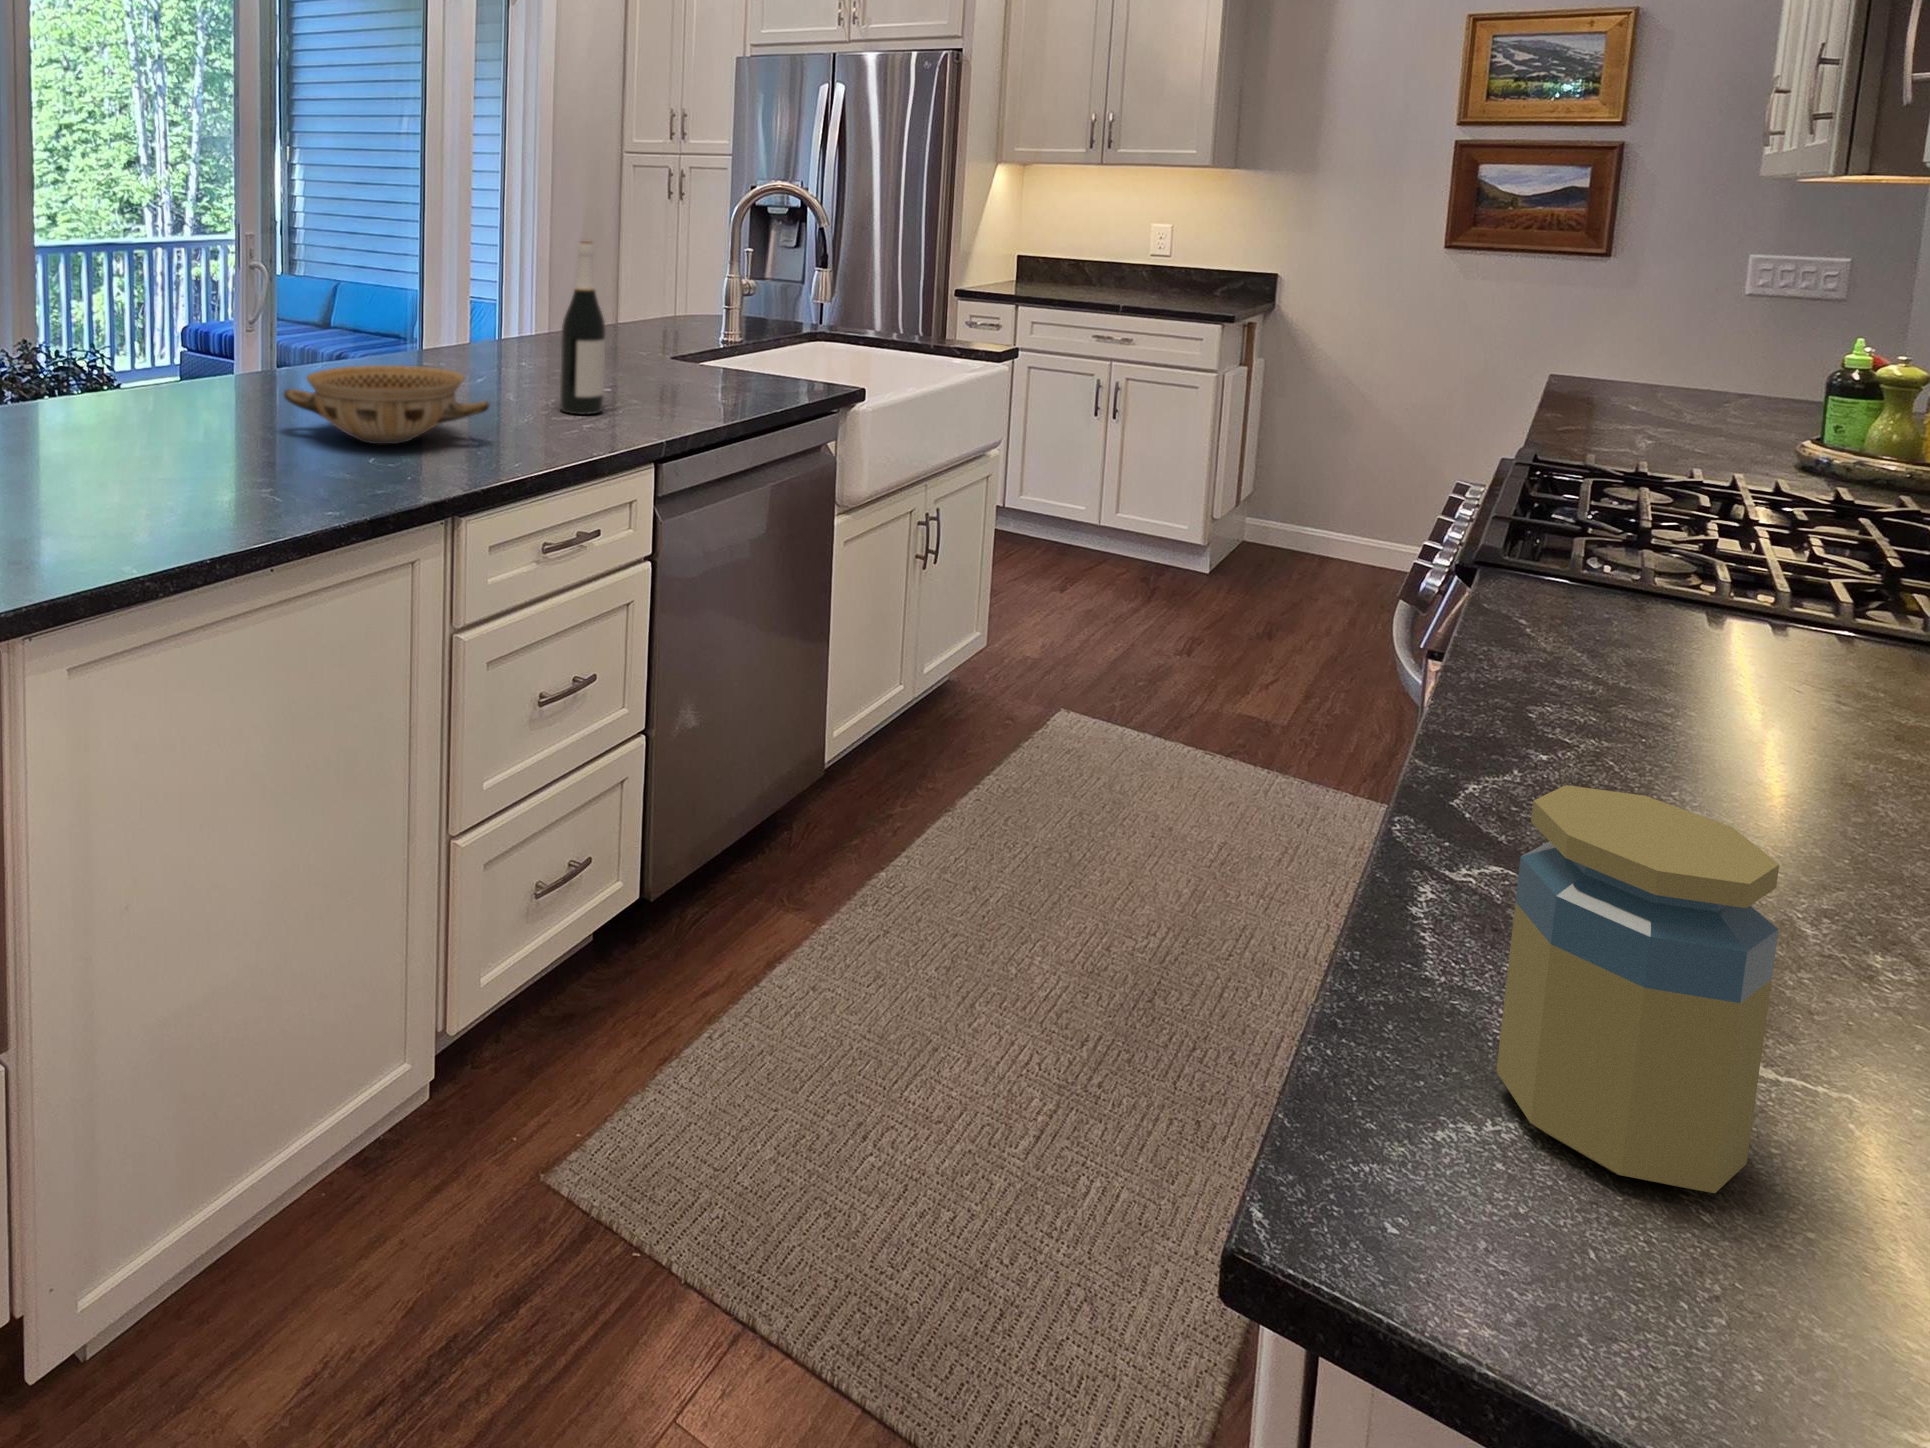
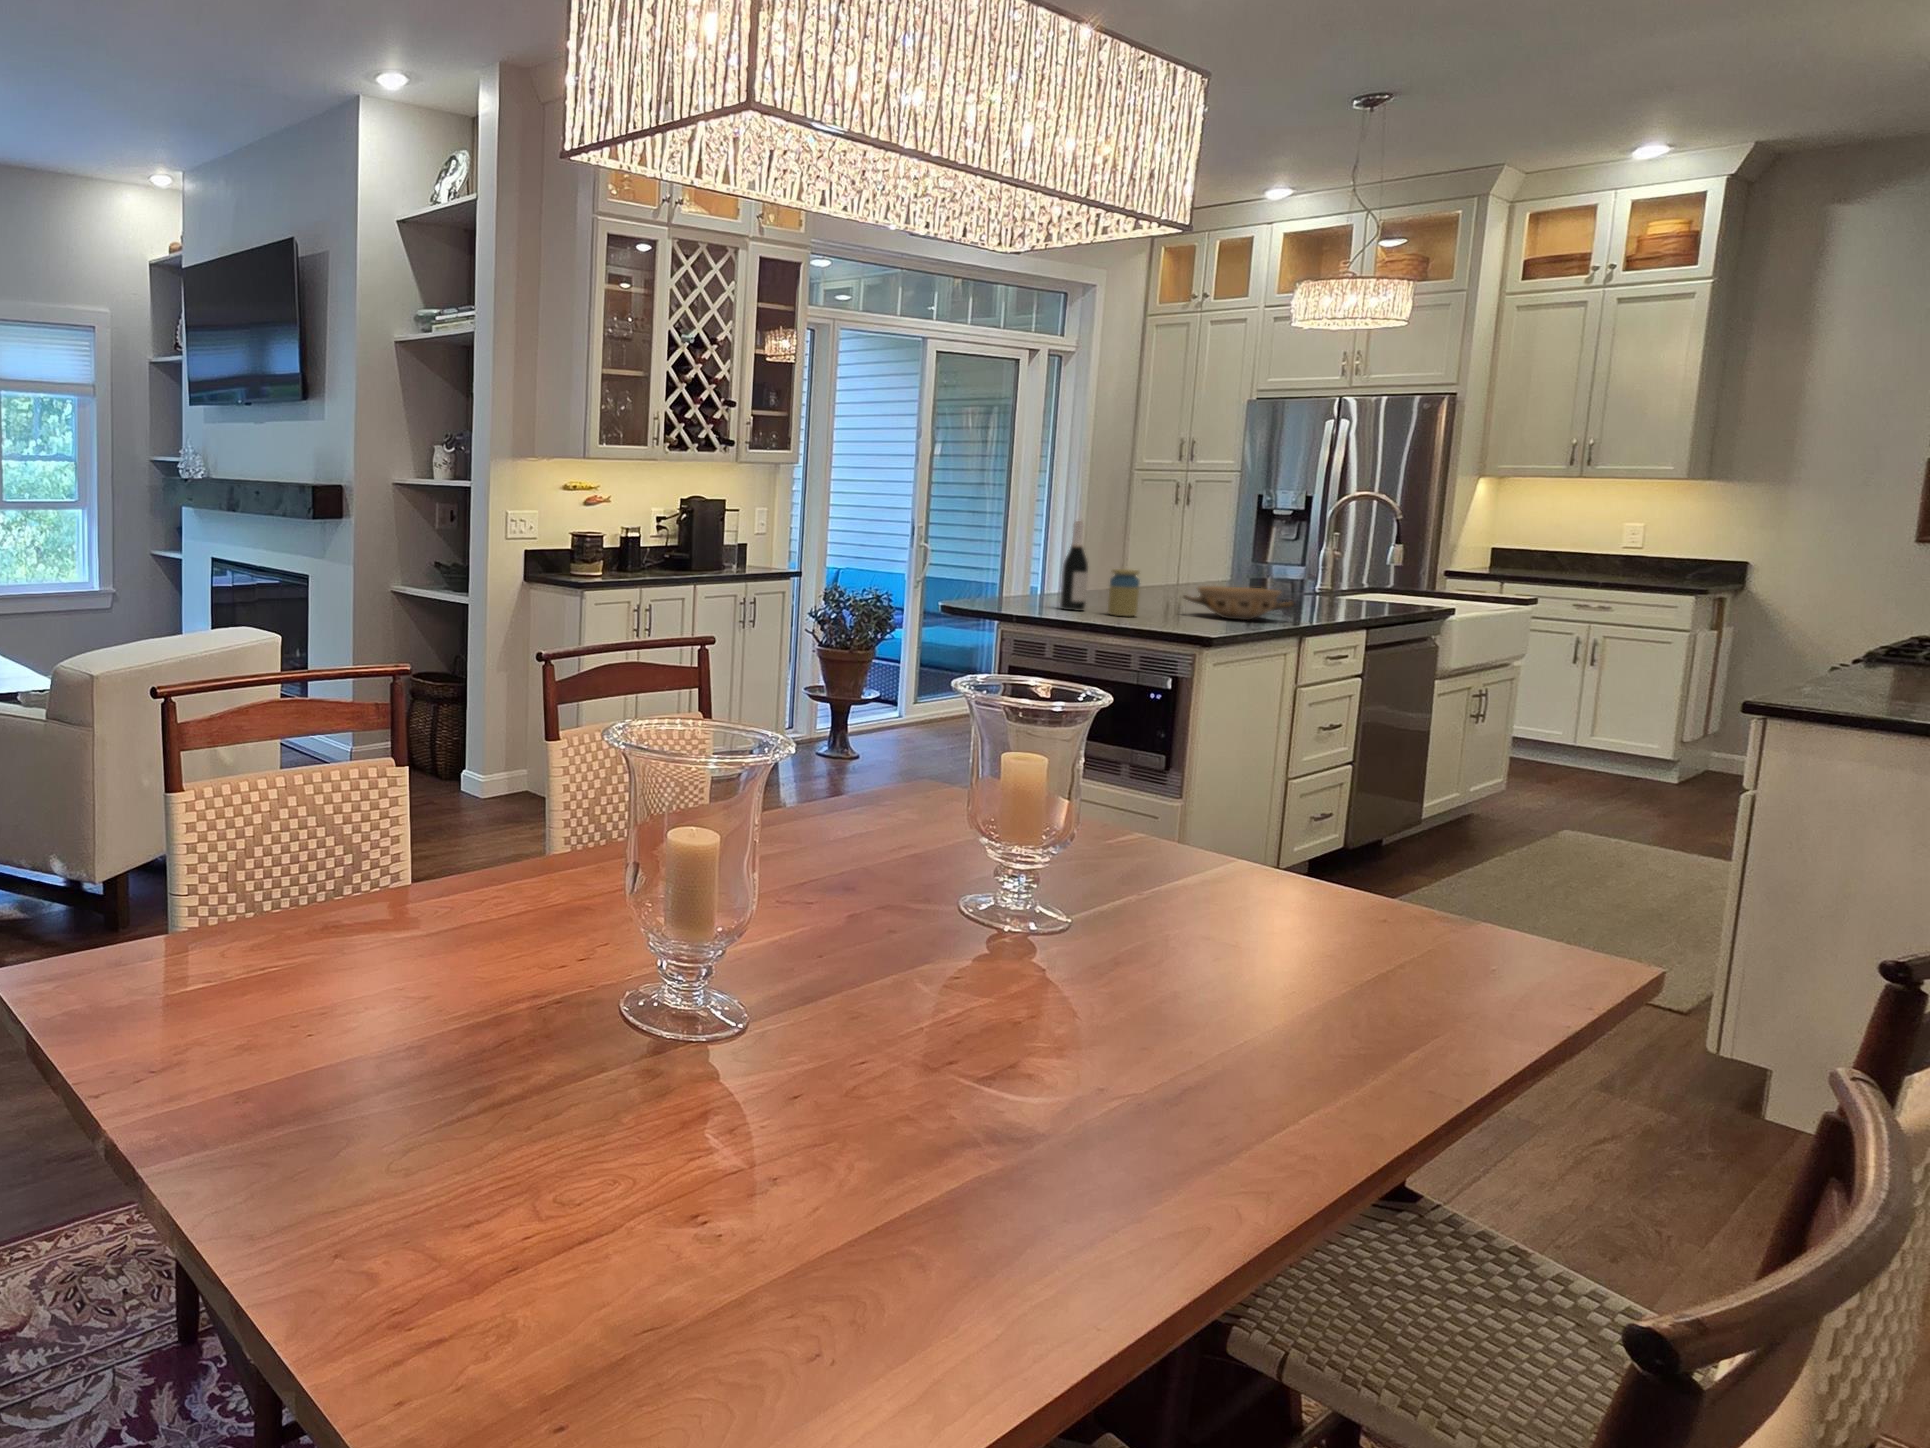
wine bottle: present [560,241,606,414] -> present [1060,521,1088,611]
jar: present [1496,785,1779,1193] -> present [1108,569,1140,616]

